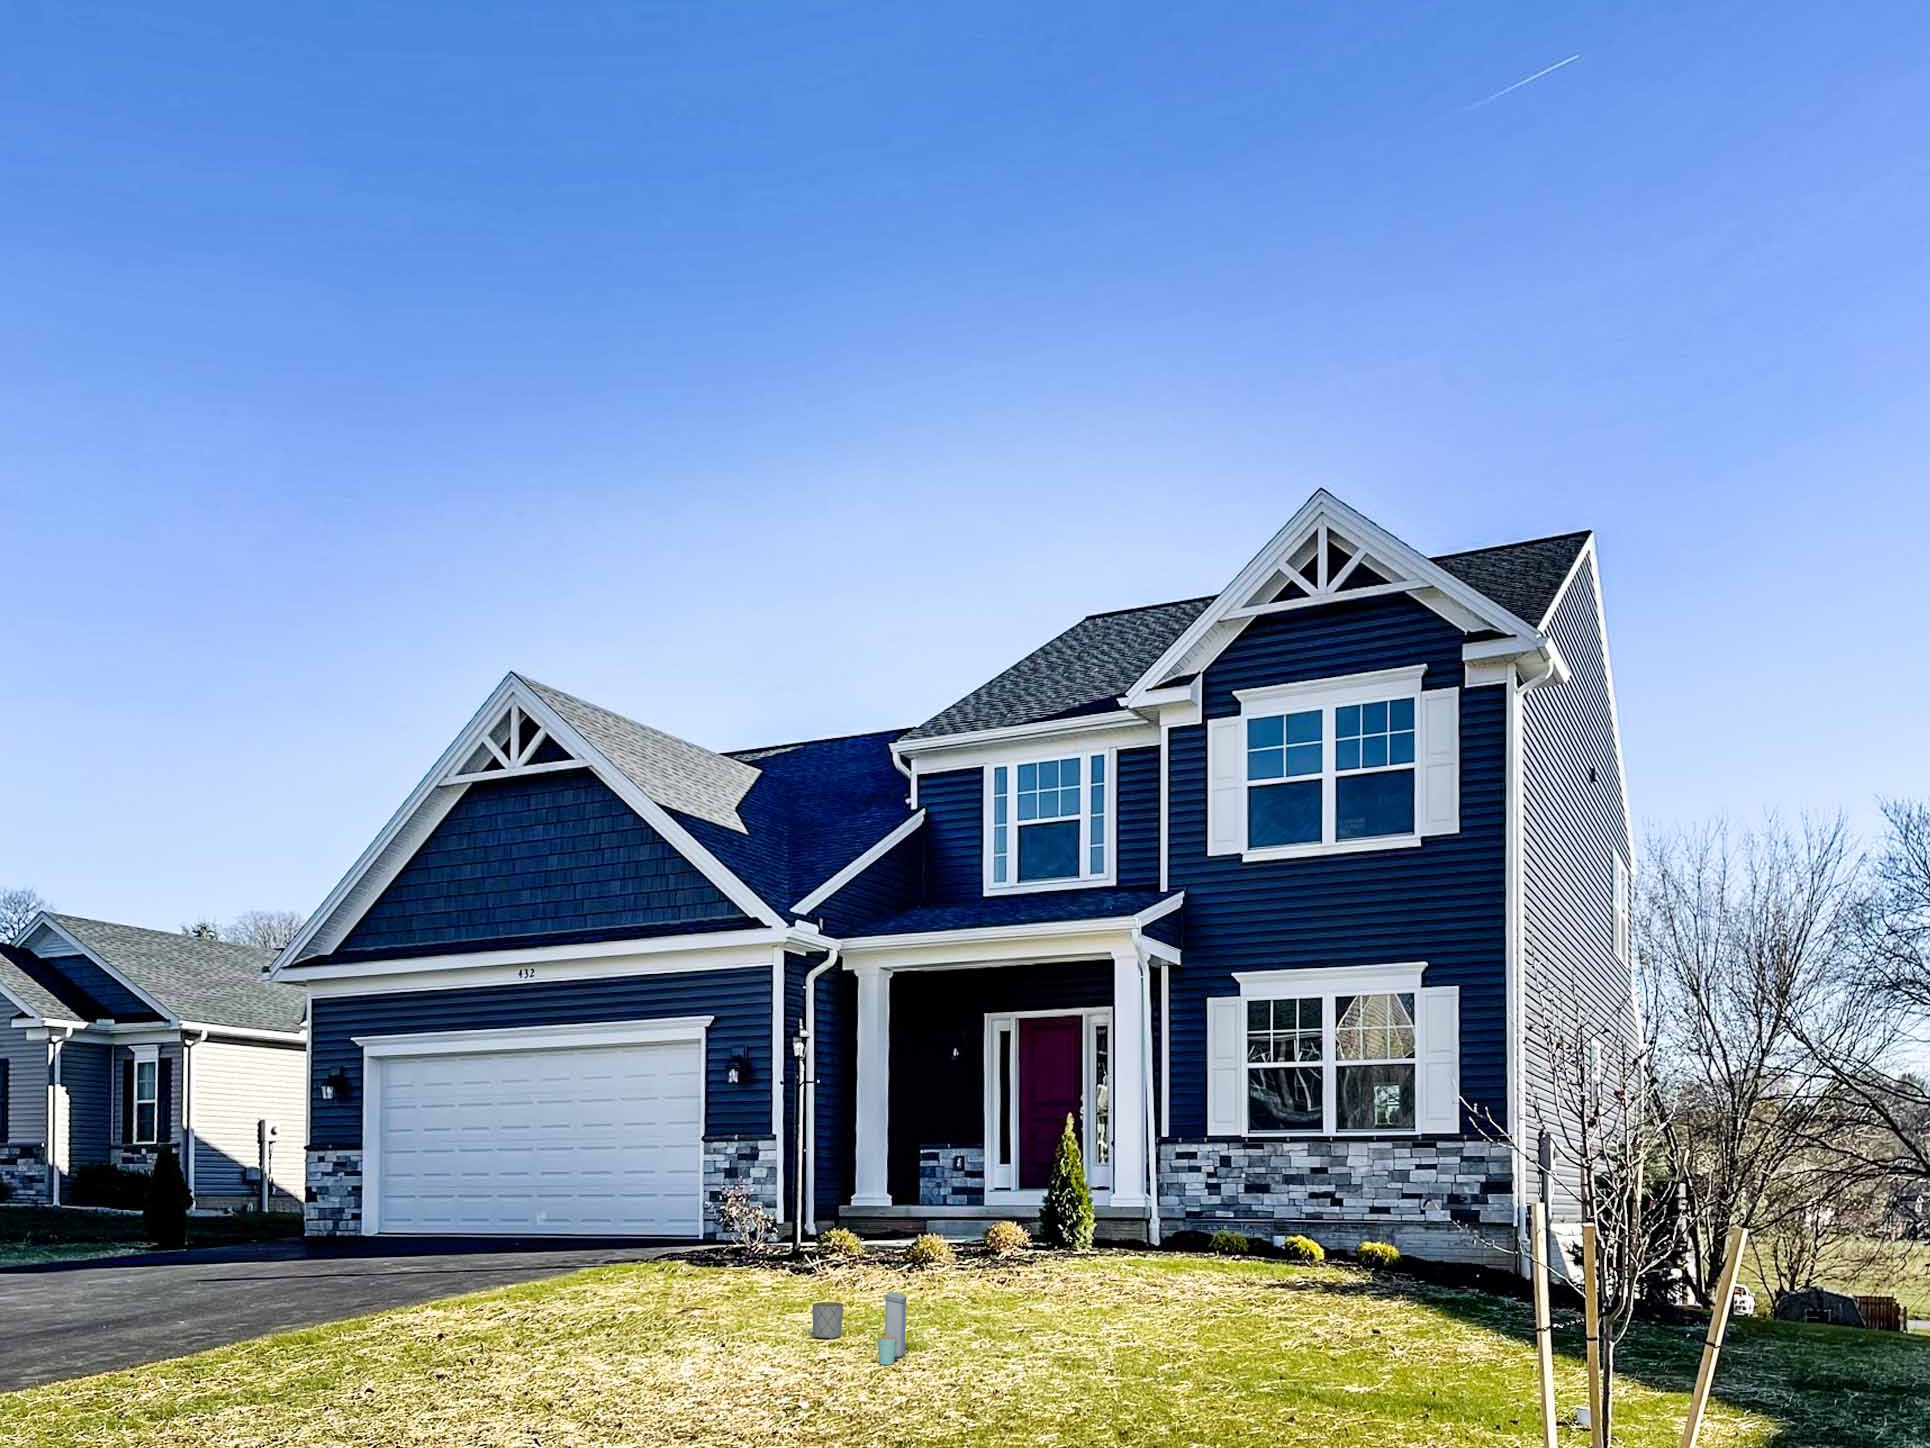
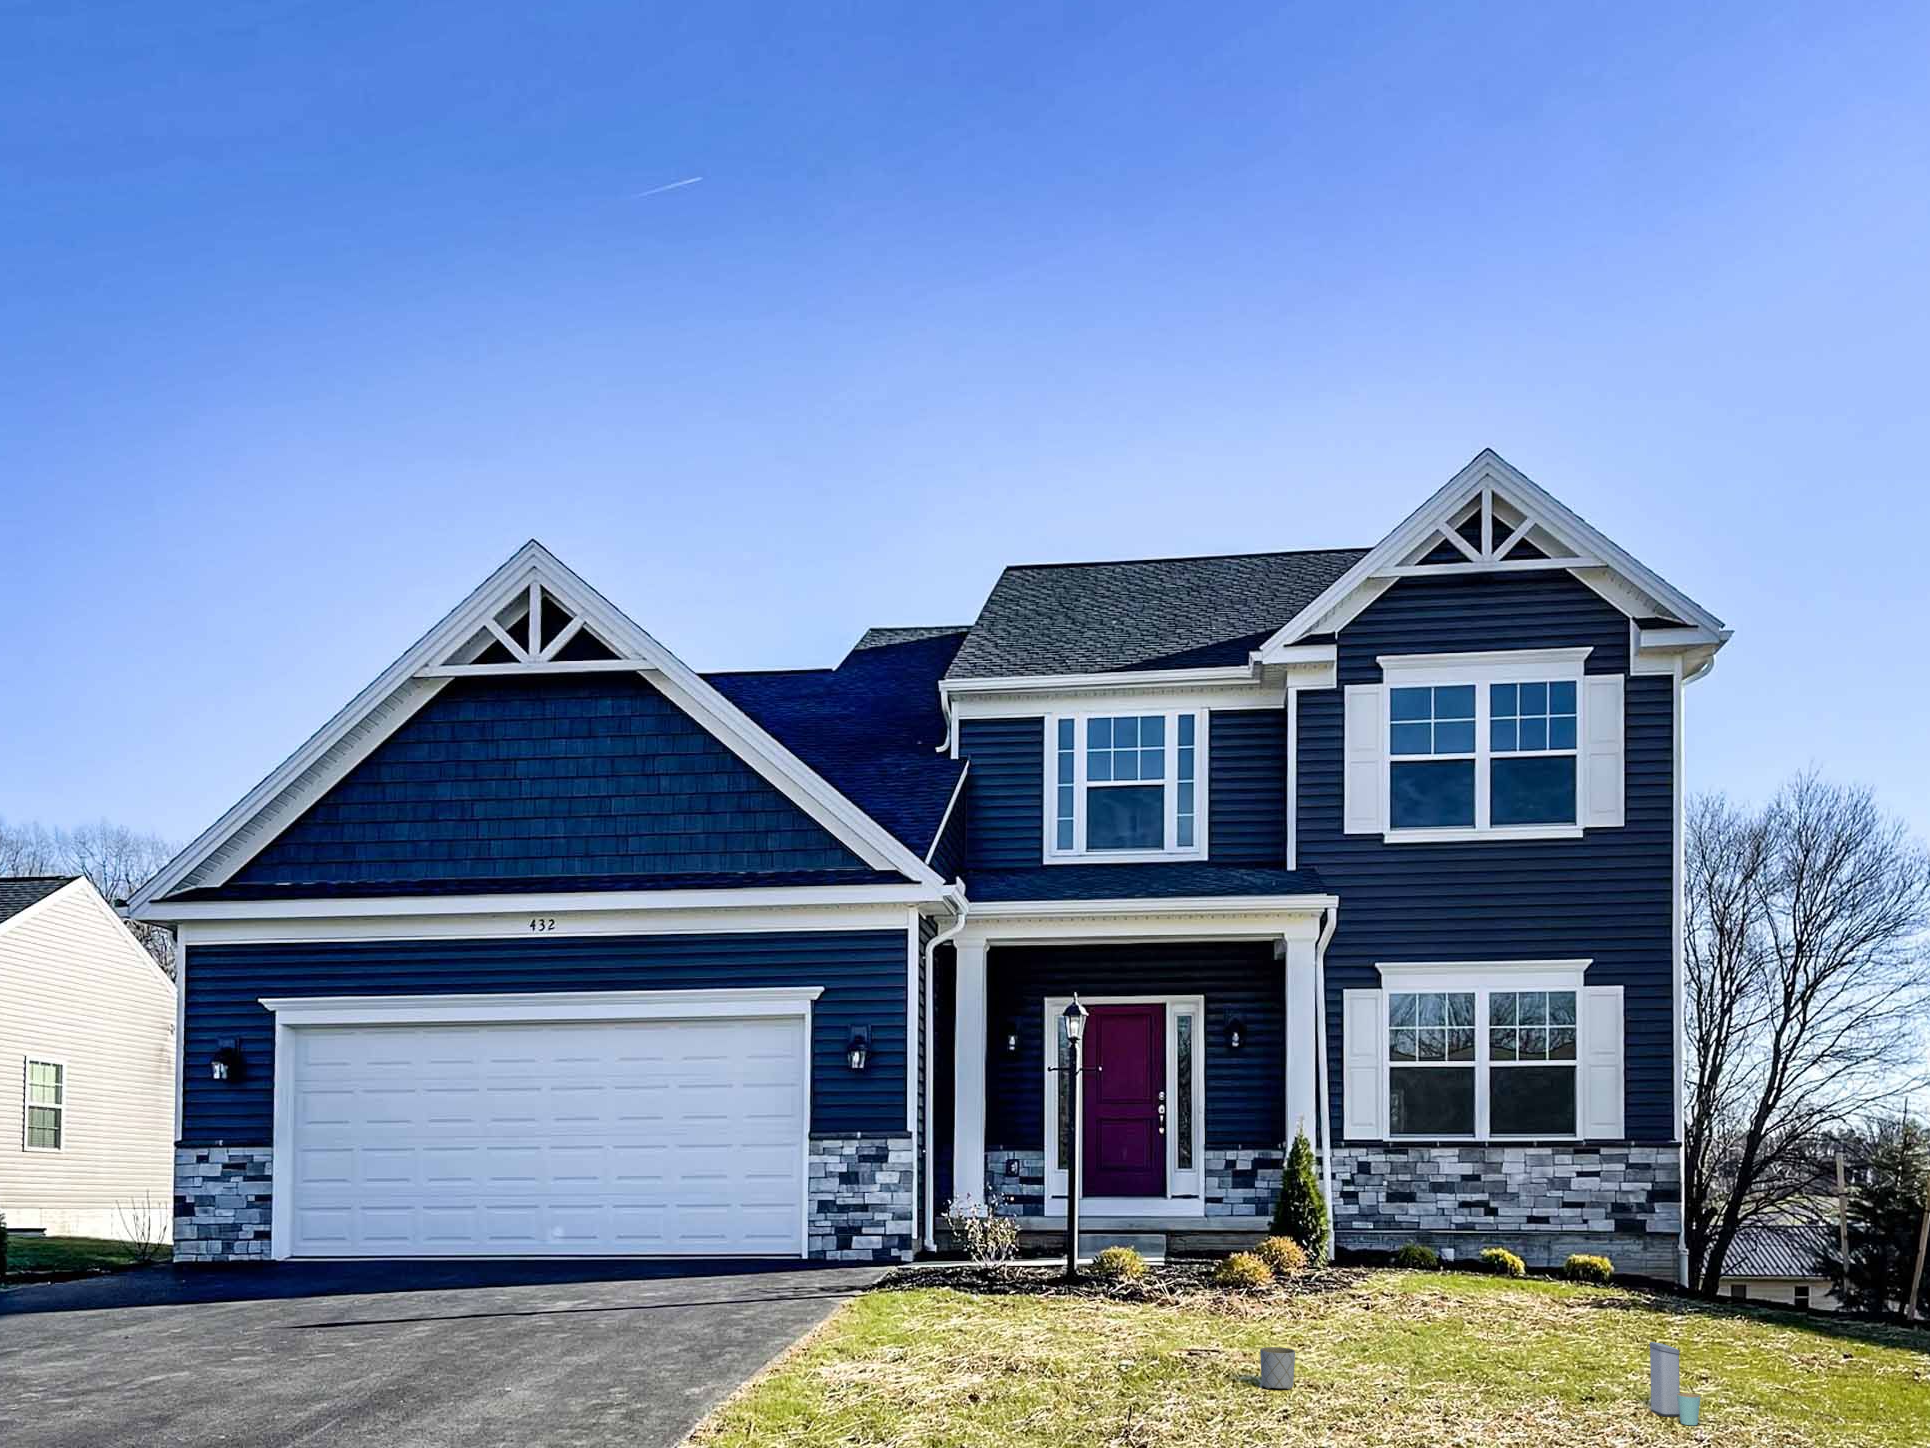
trash can: present [877,1292,906,1365] -> present [1650,1342,1700,1425]

